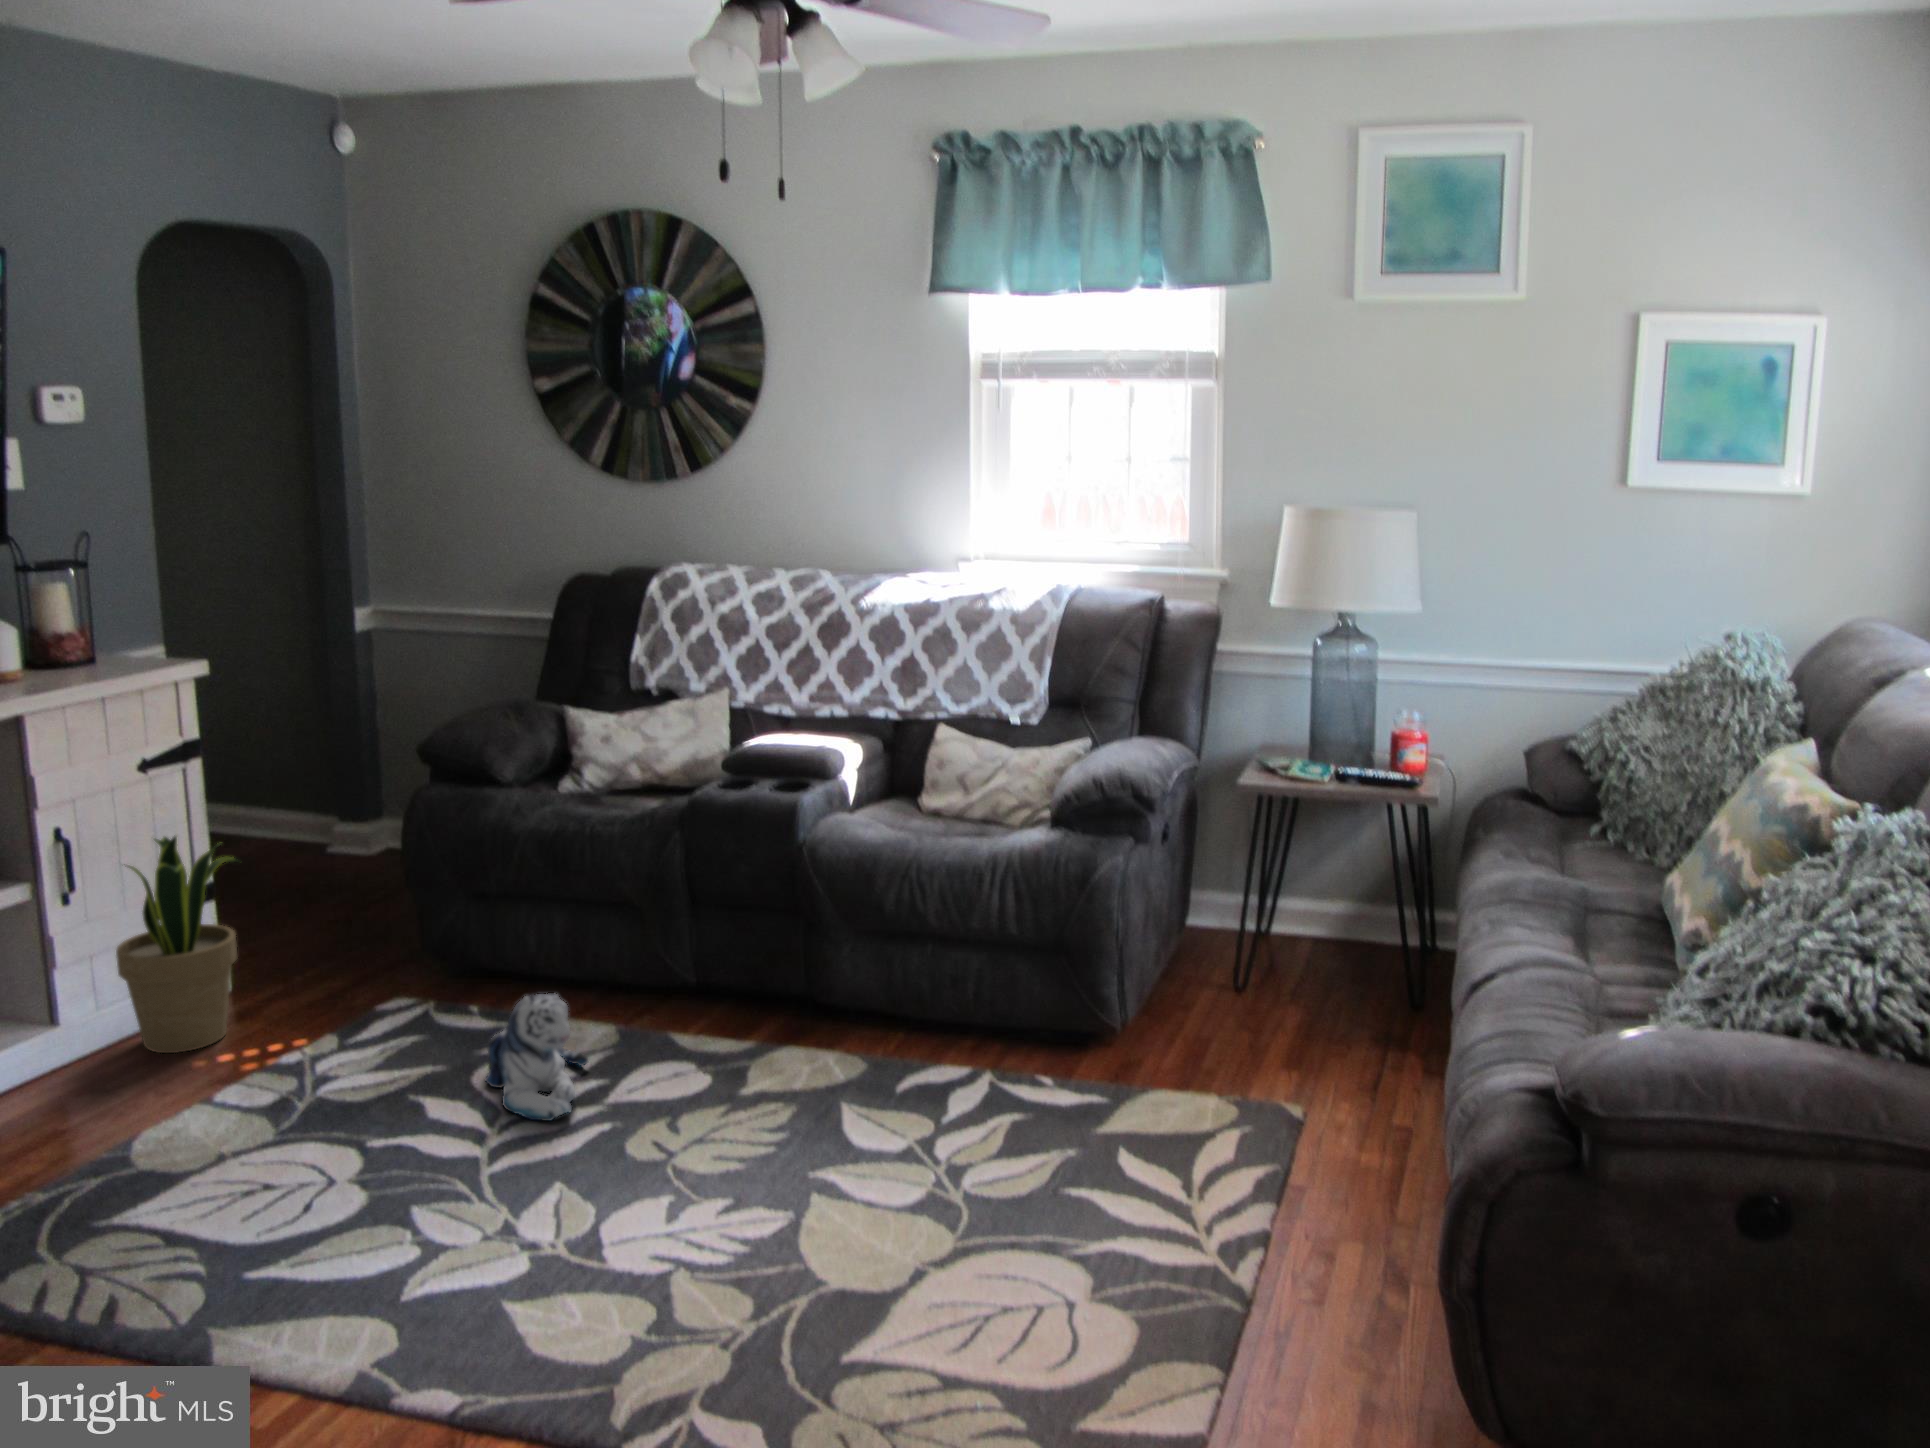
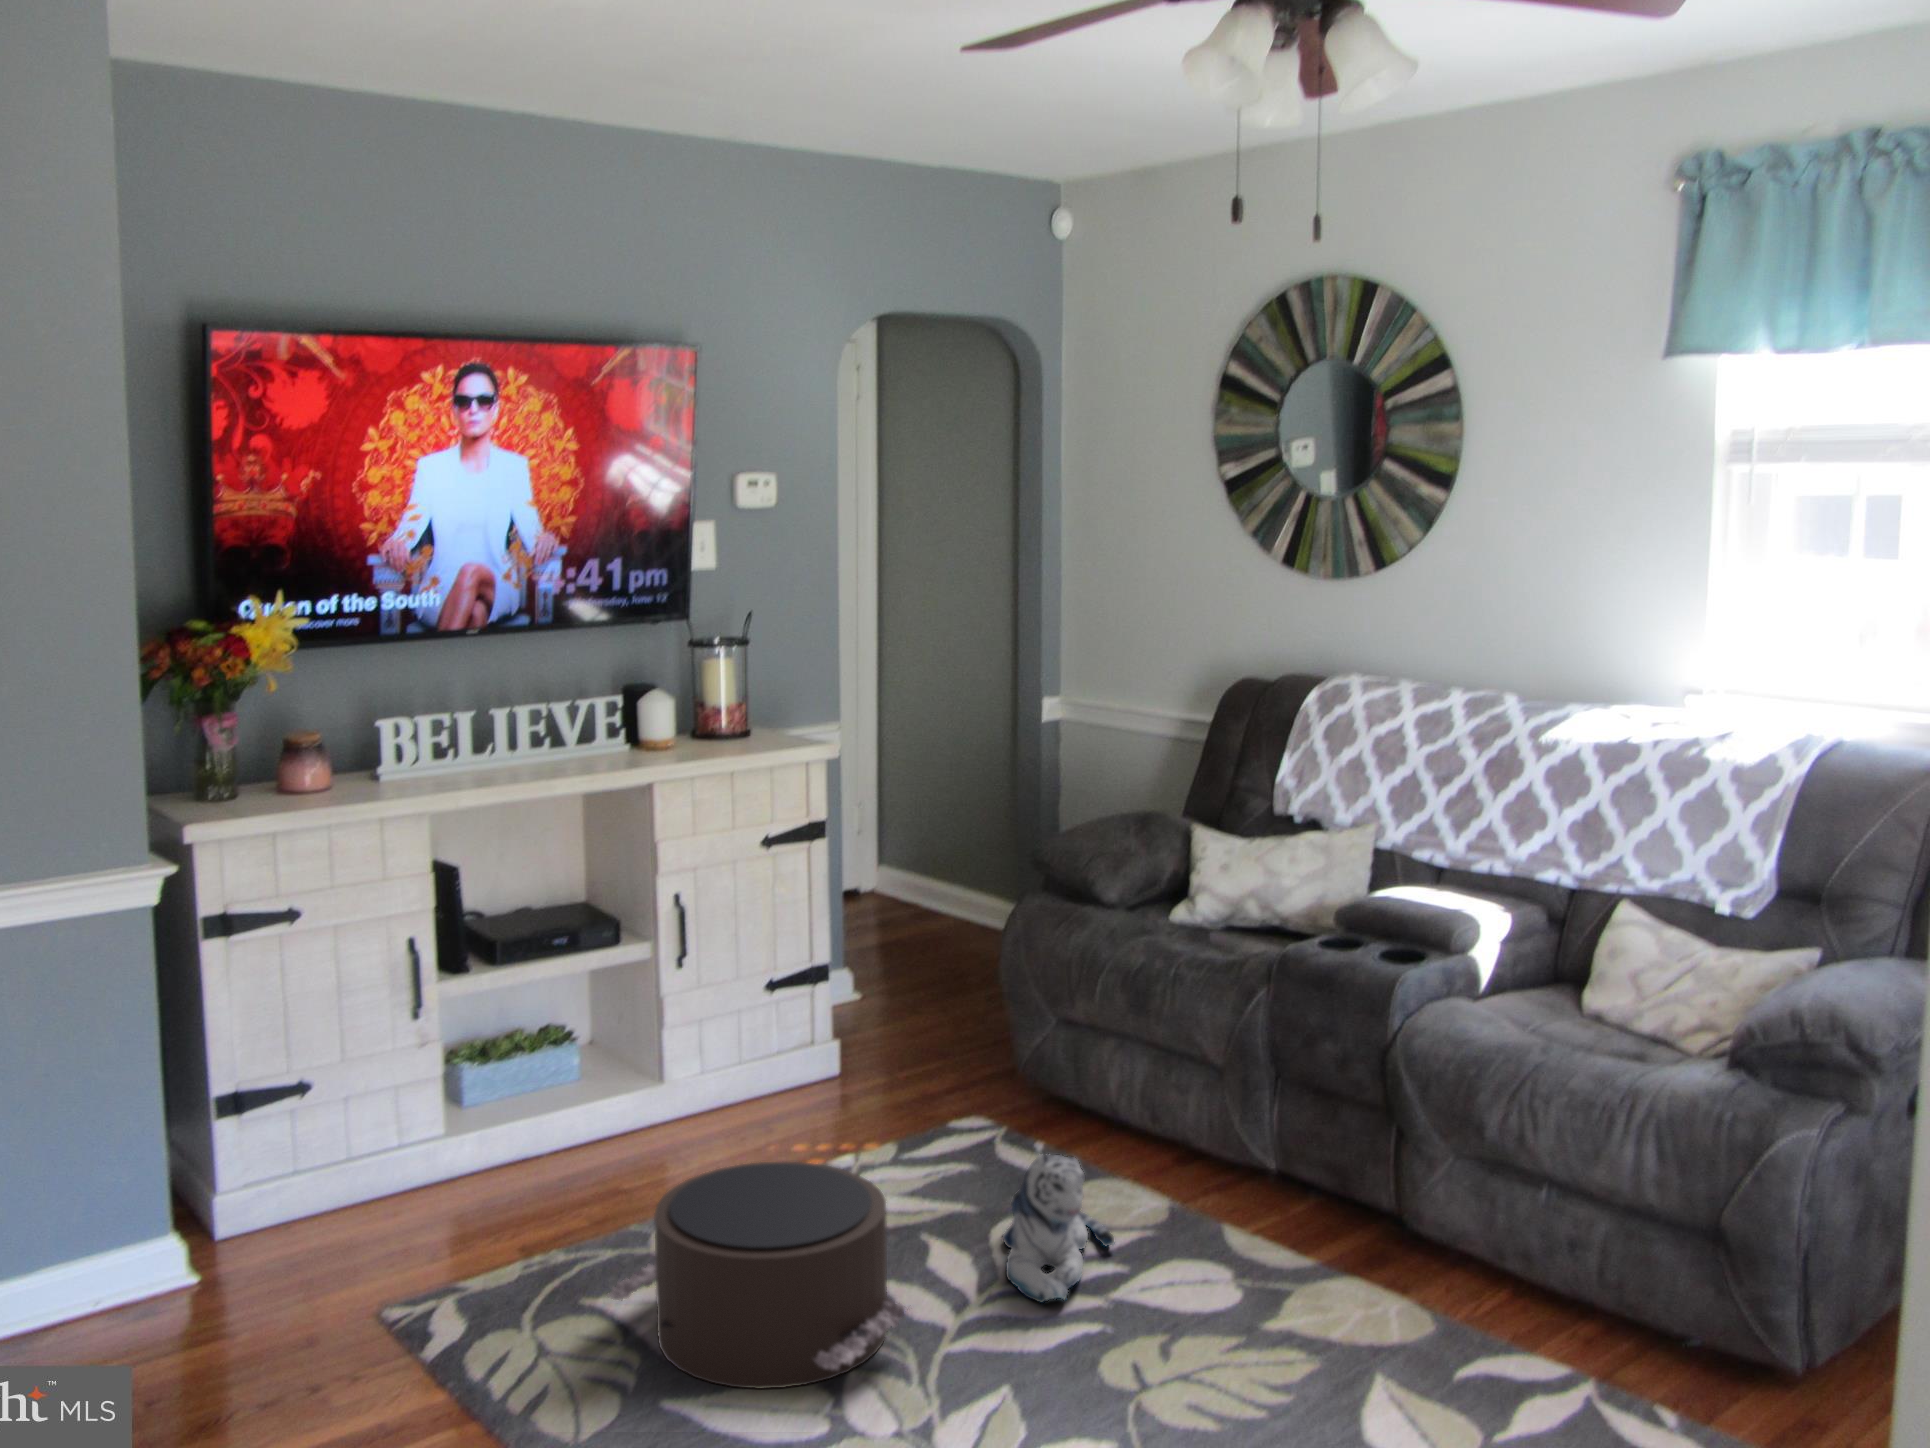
potted plant: present [116,837,237,1053] -> none [716,916,835,1136]
pouf: none [117,1045,449,1265] -> present [607,1161,907,1389]

